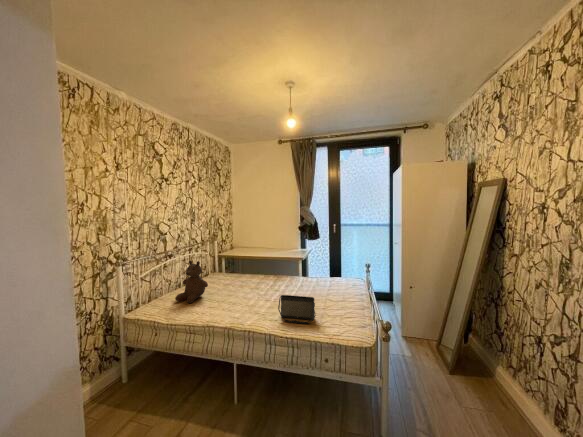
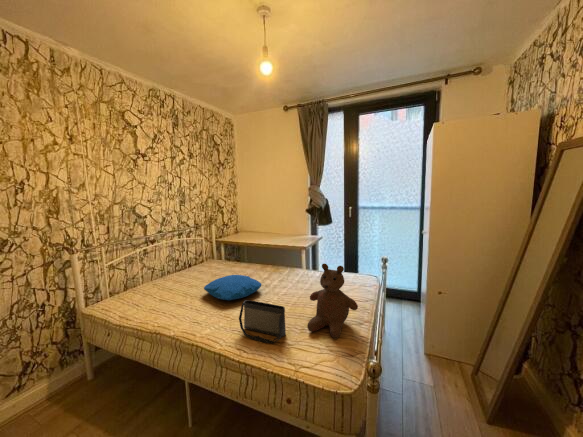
teddy bear: present [175,261,208,303] -> present [307,263,358,339]
pillow: none [231,281,278,300] -> present [204,275,261,300]

